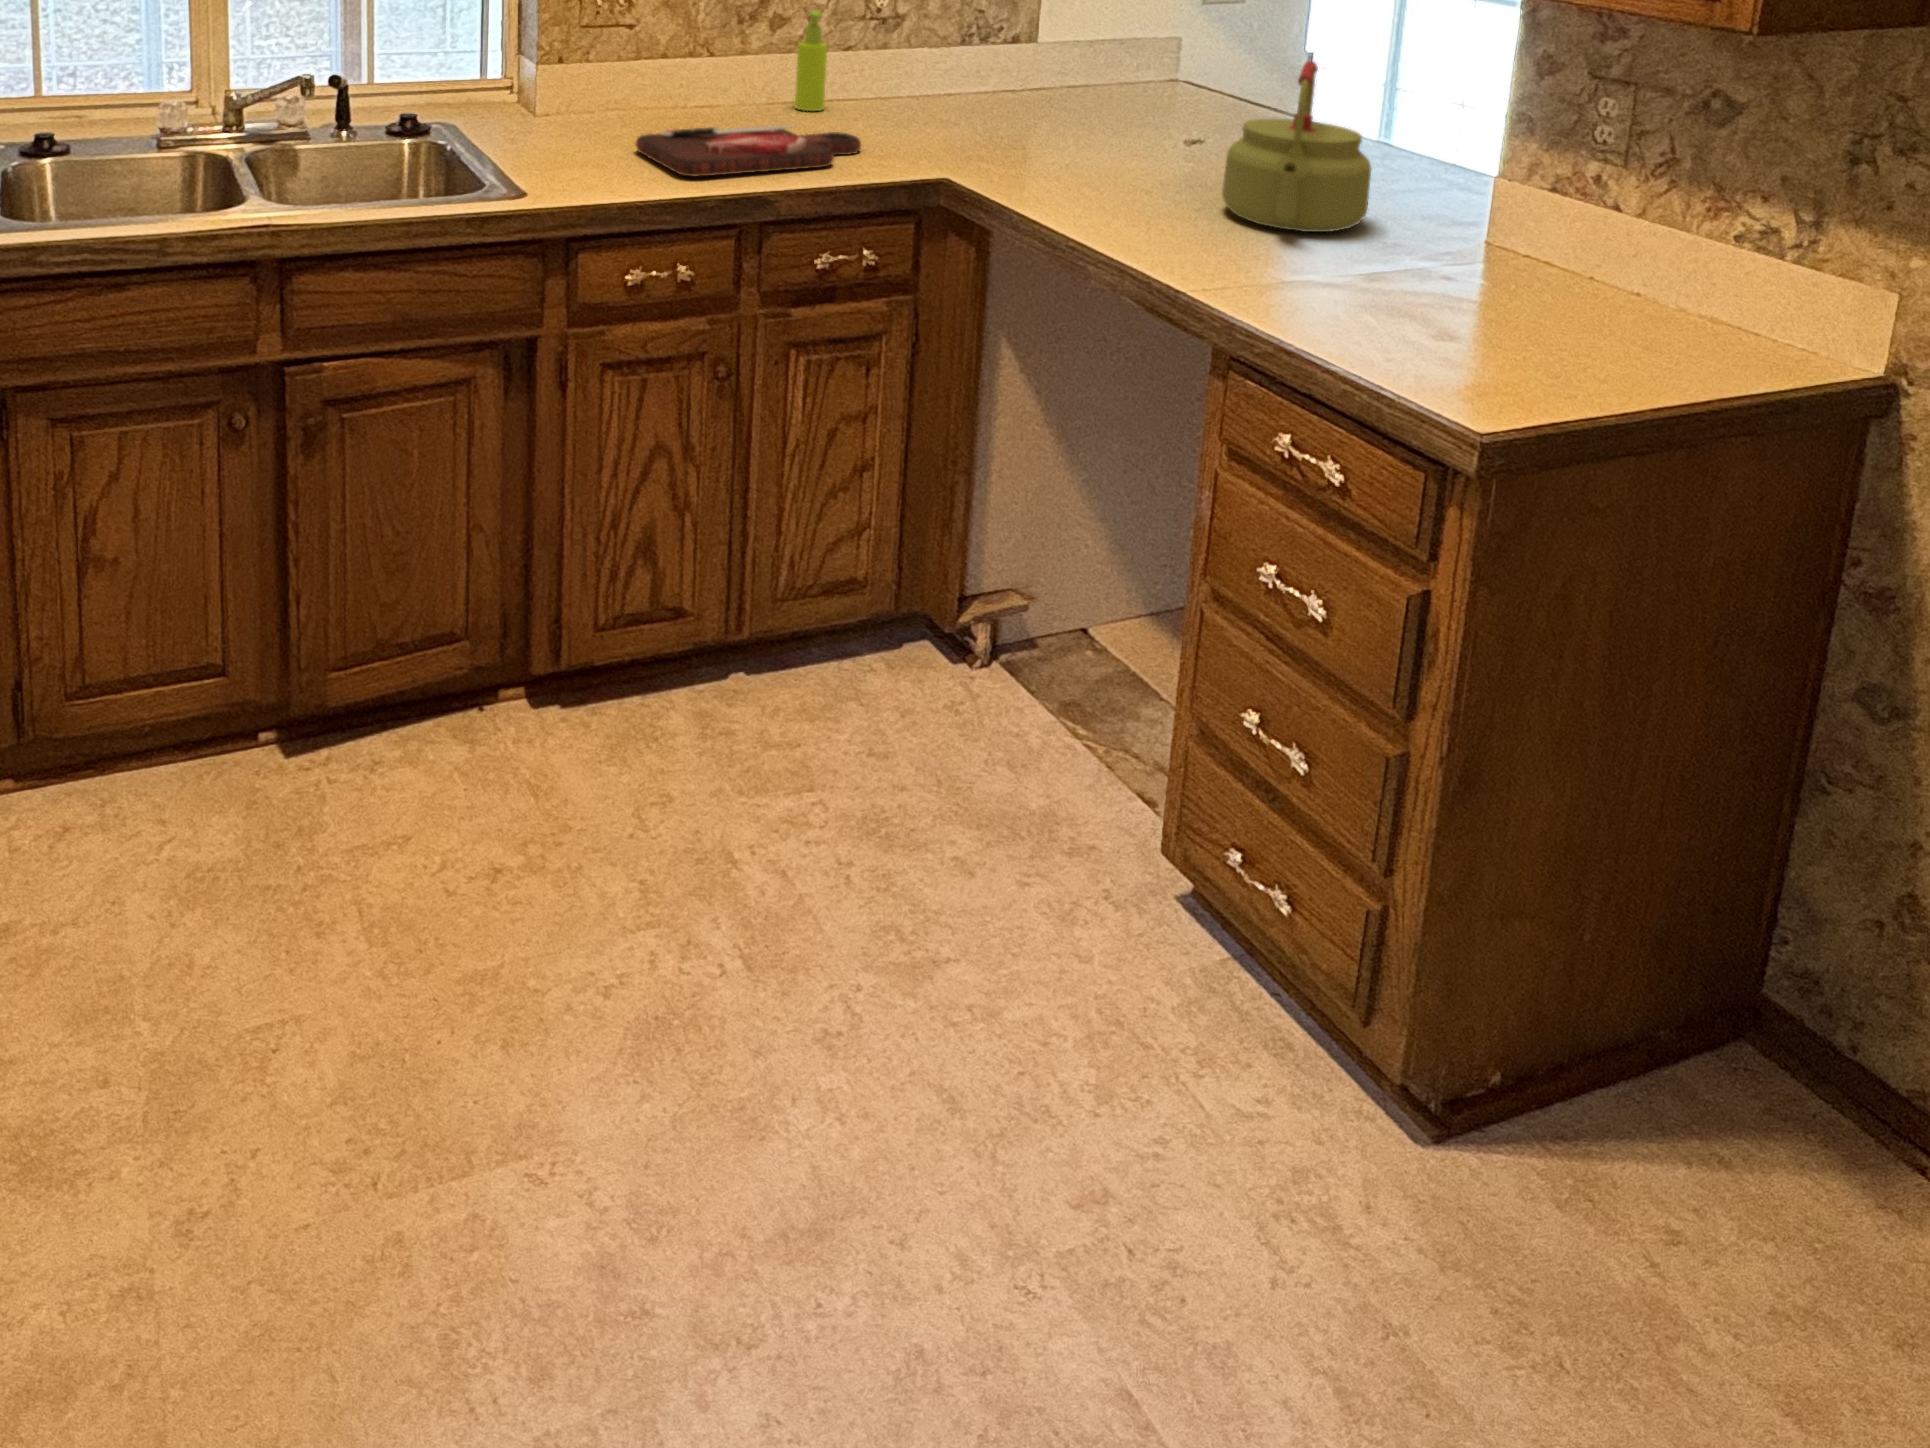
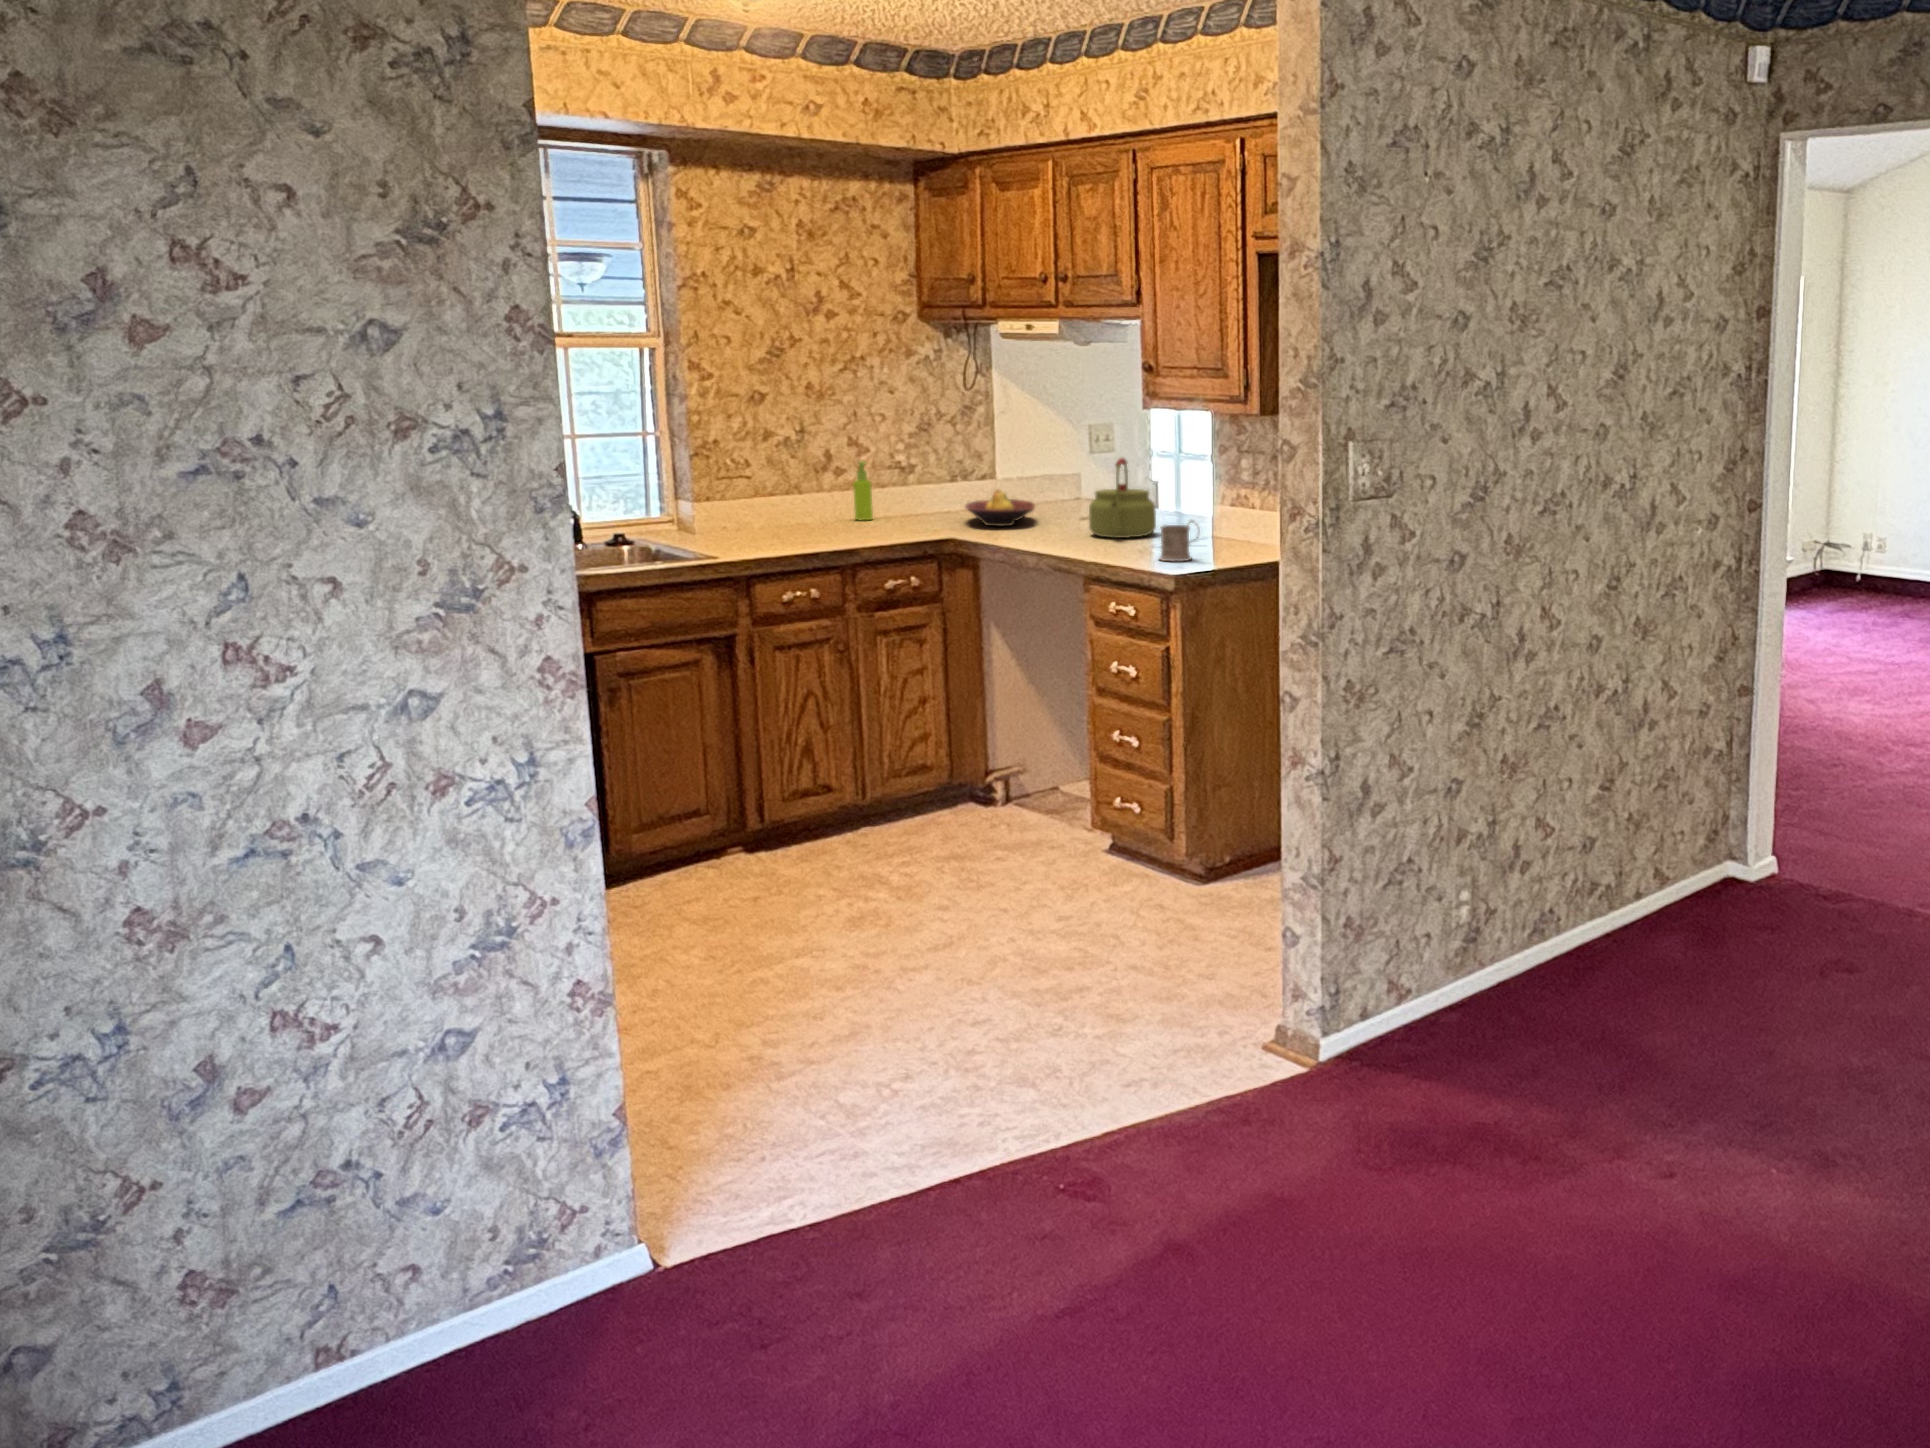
fruit bowl: none [980,81,1108,159] -> present [965,490,1034,526]
cutting board: present [636,125,861,176] -> none [770,518,901,544]
mug: none [1410,263,1539,362] -> present [1160,520,1194,561]

